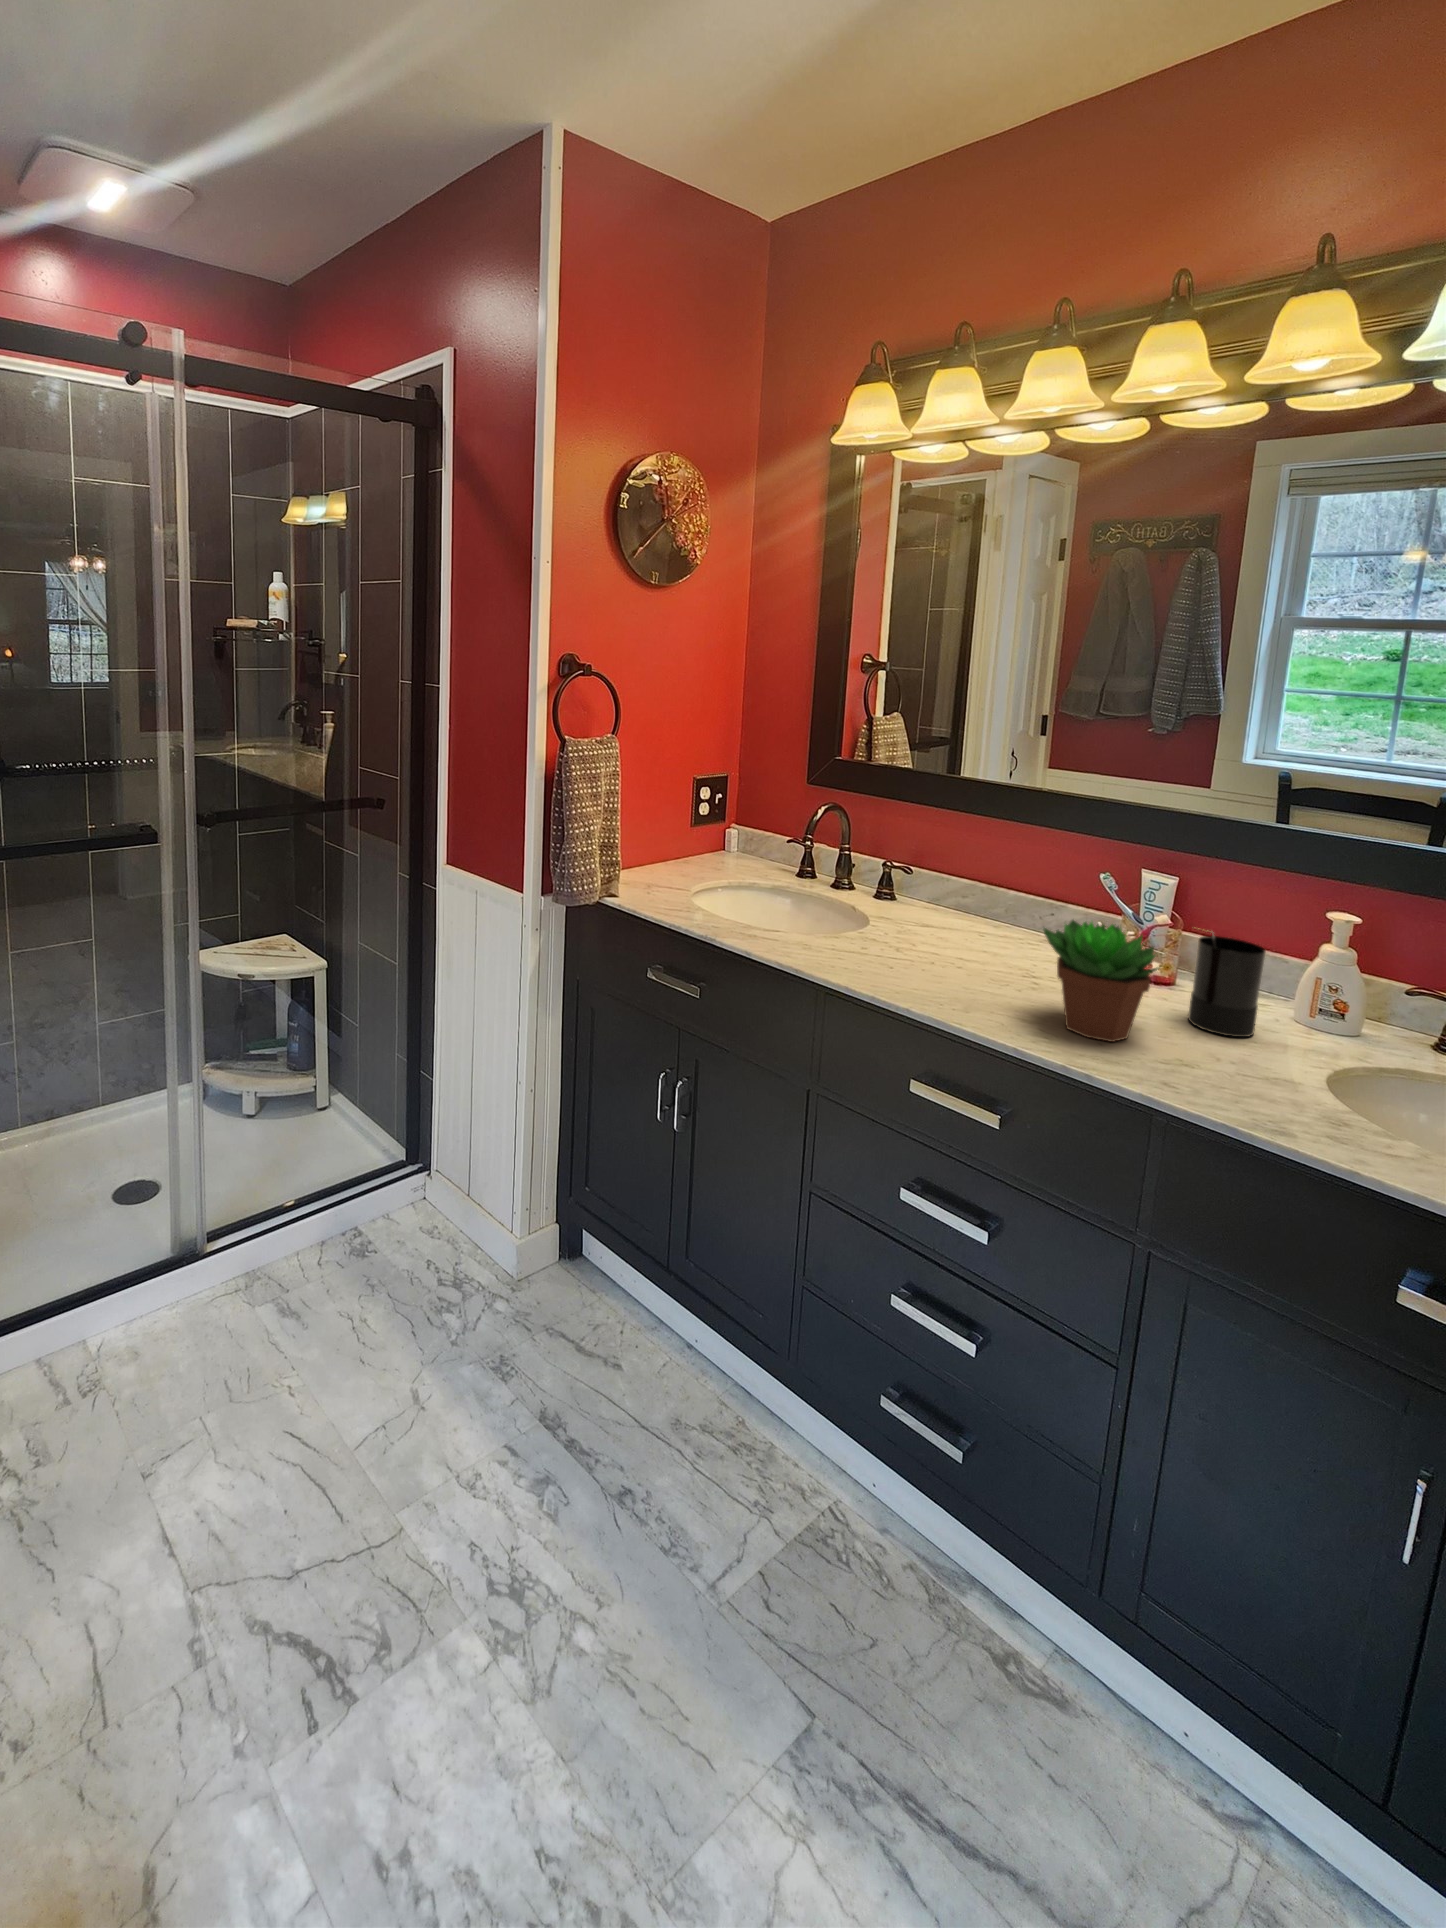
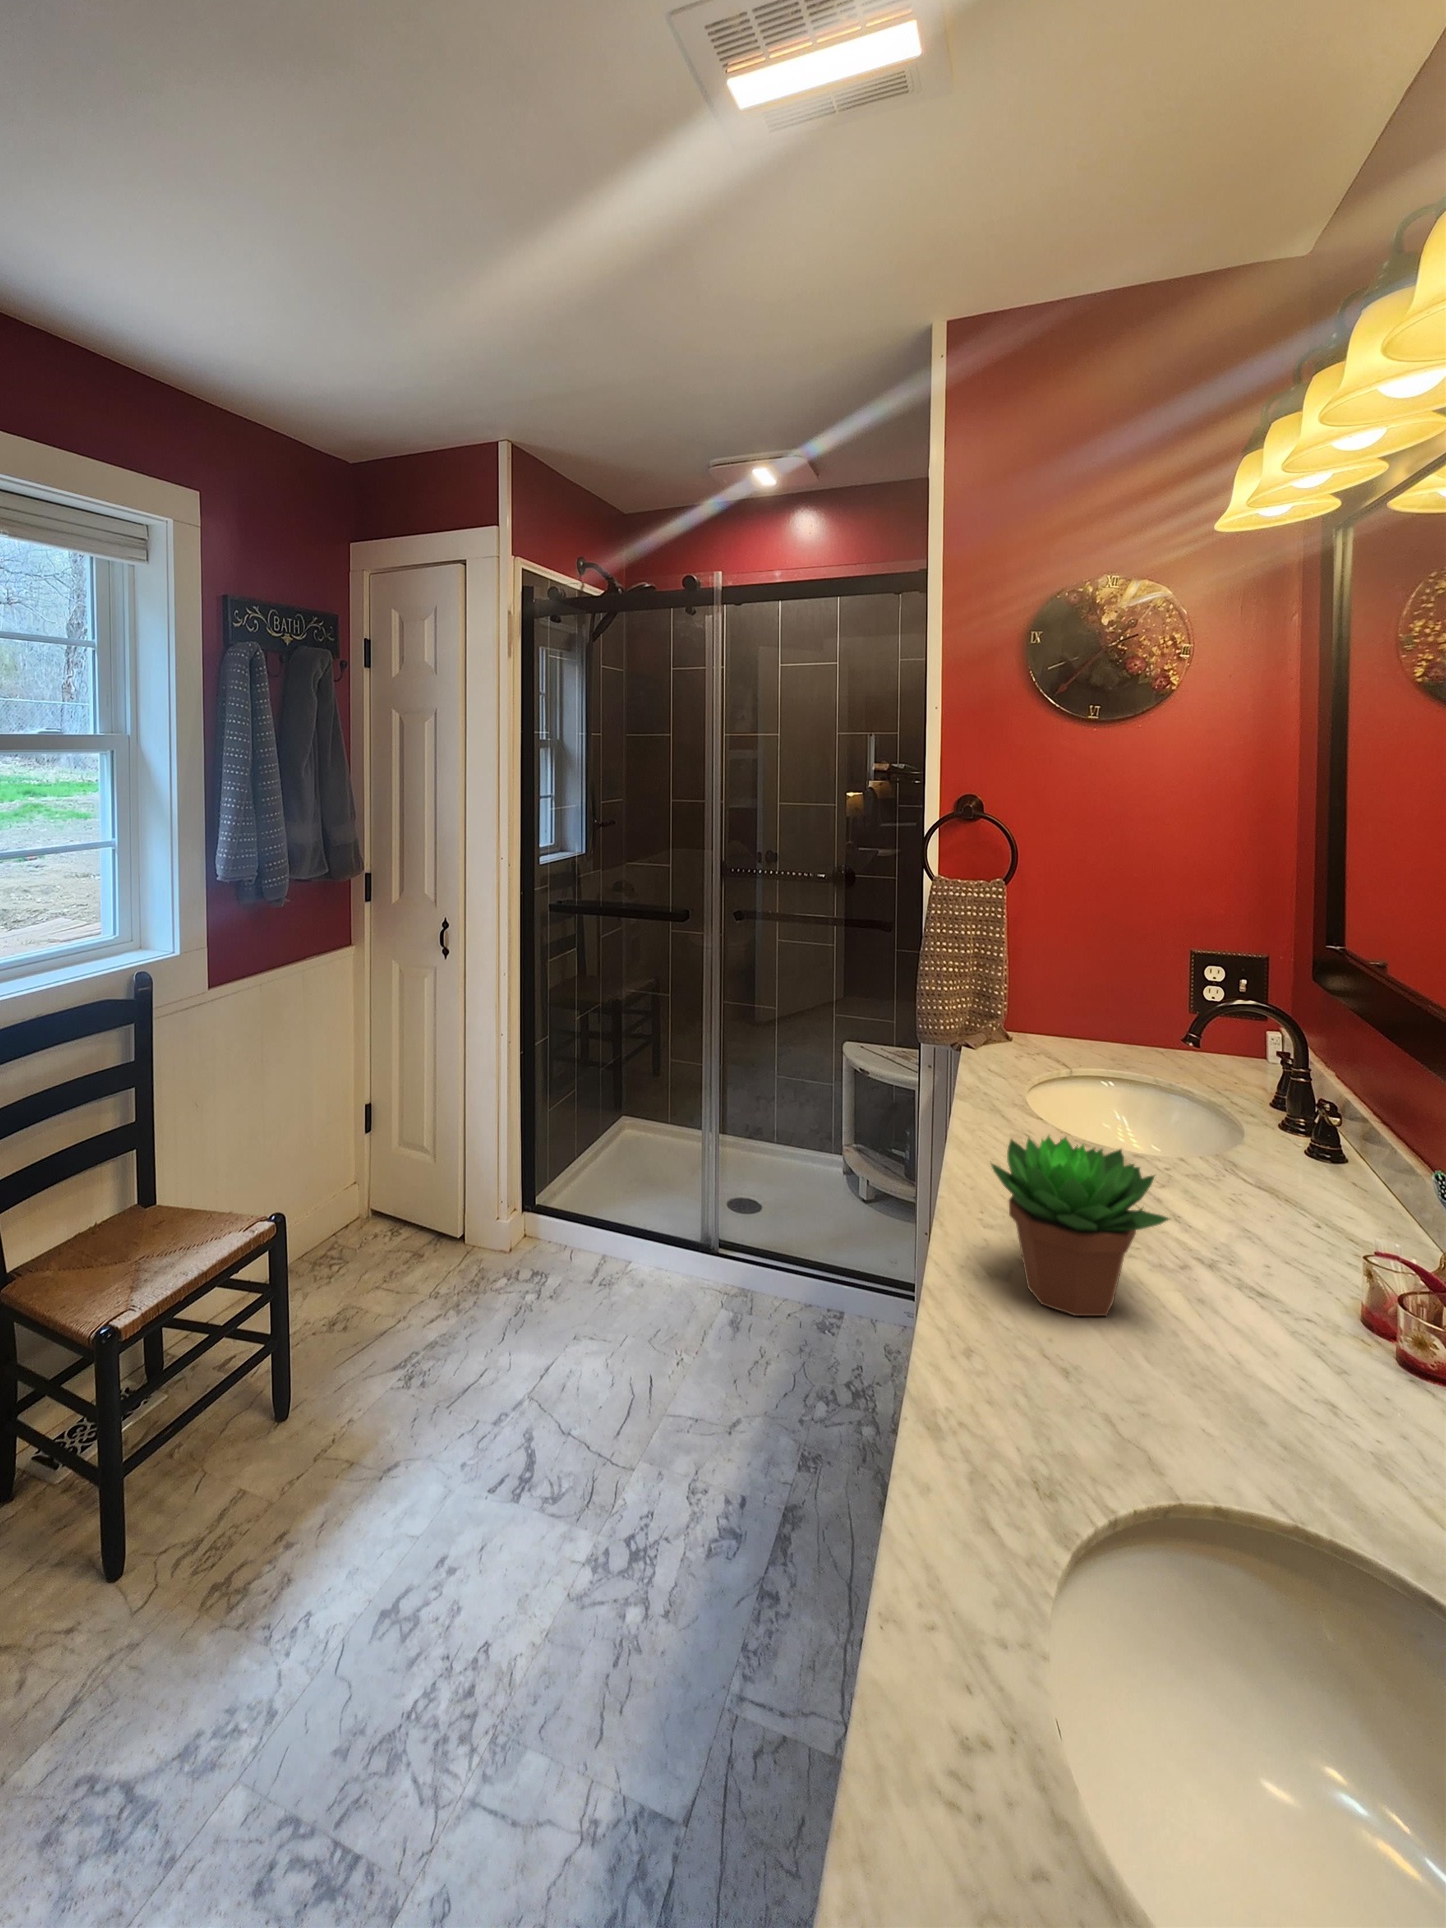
candle: present [1188,928,1266,1037] -> none [1238,1225,1355,1435]

